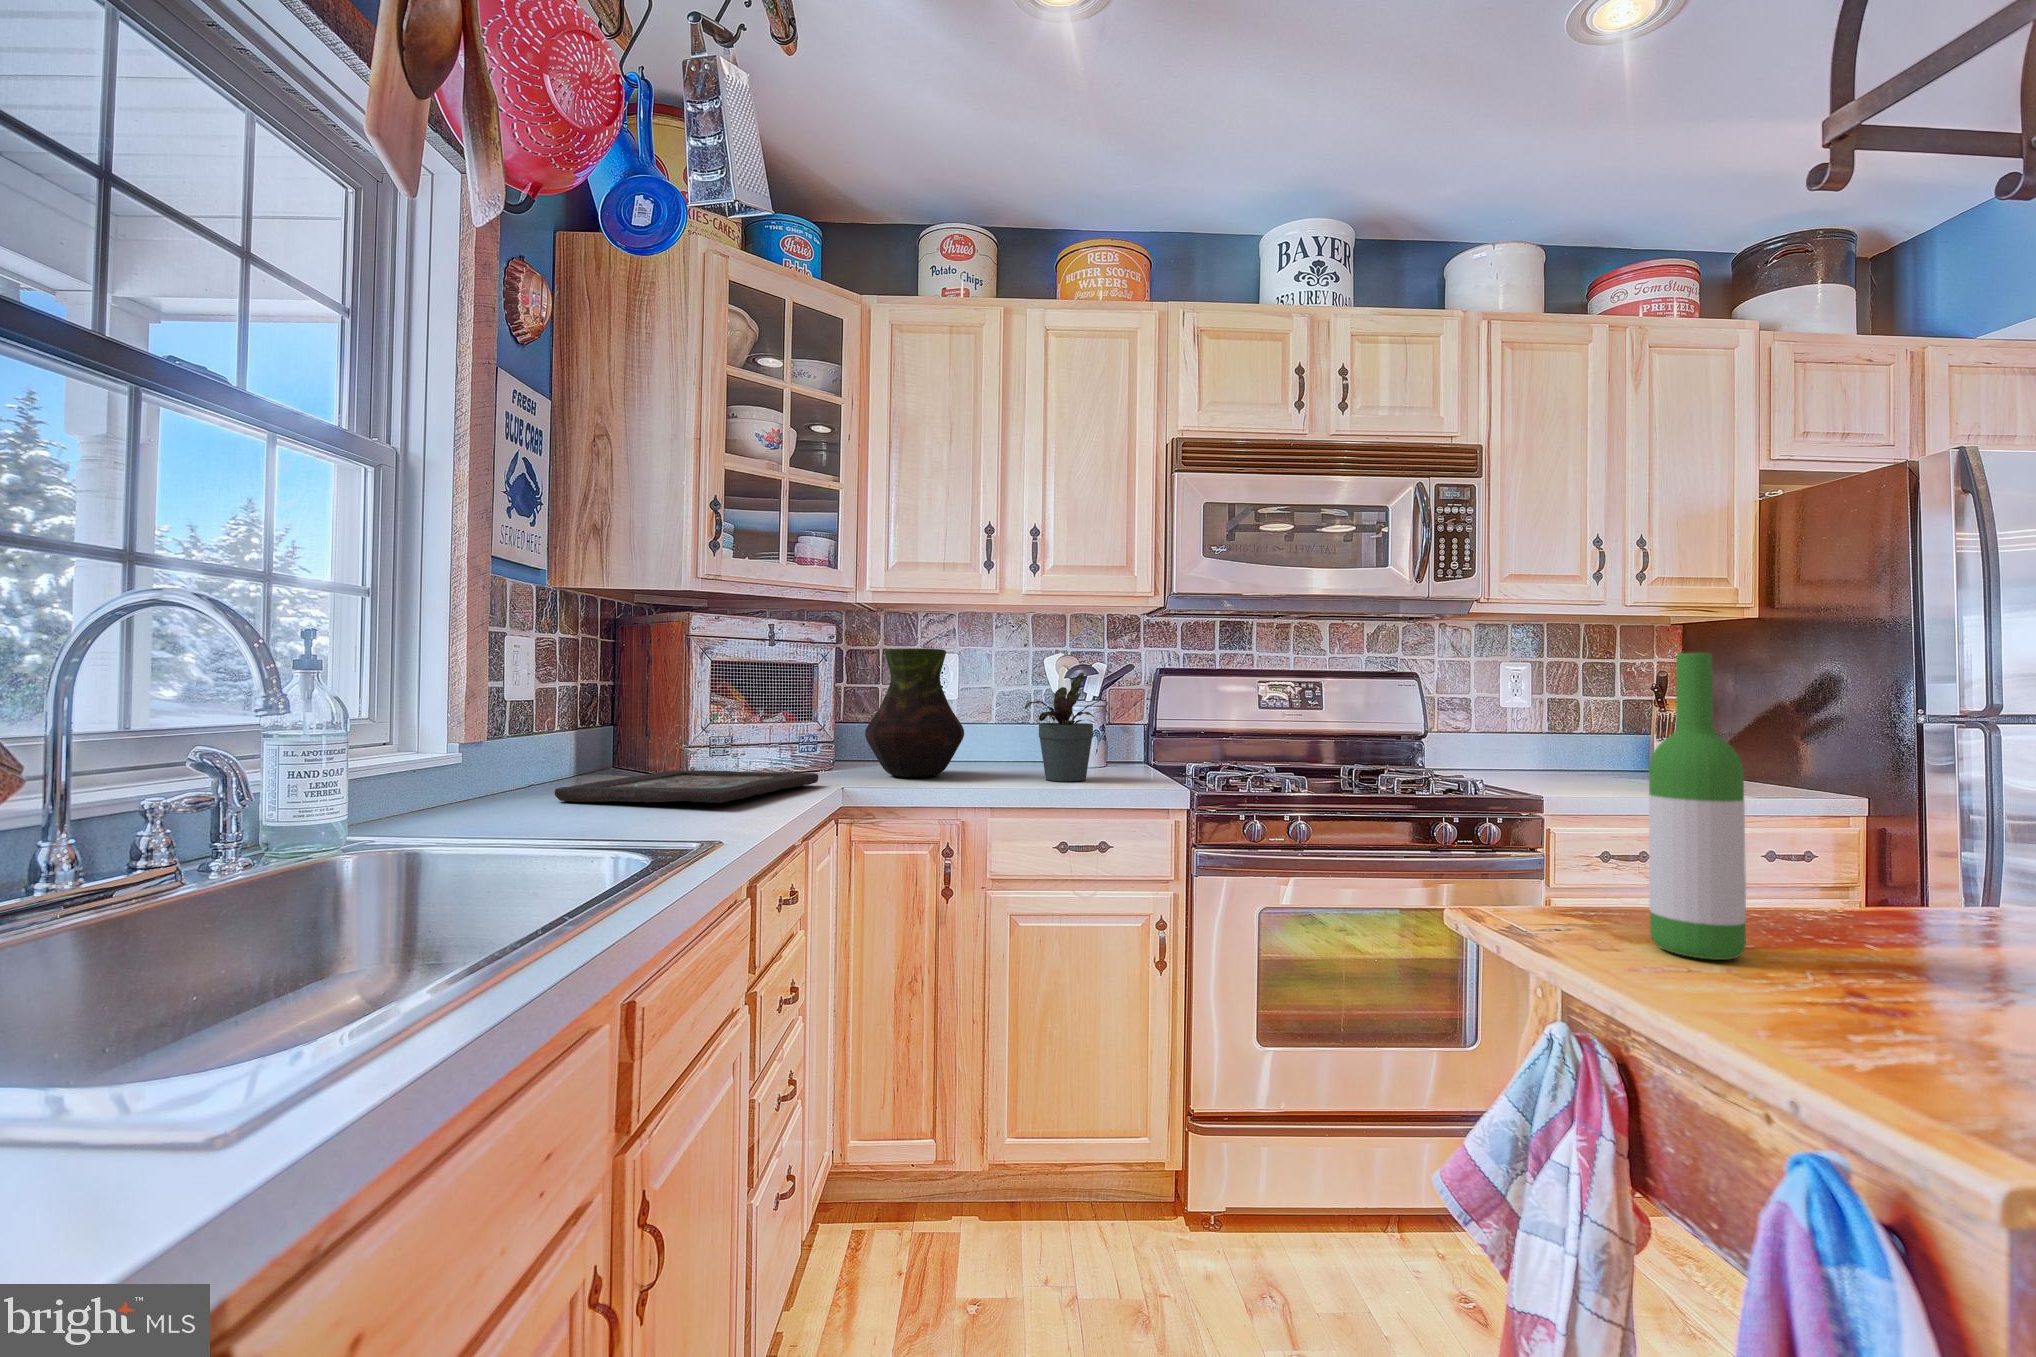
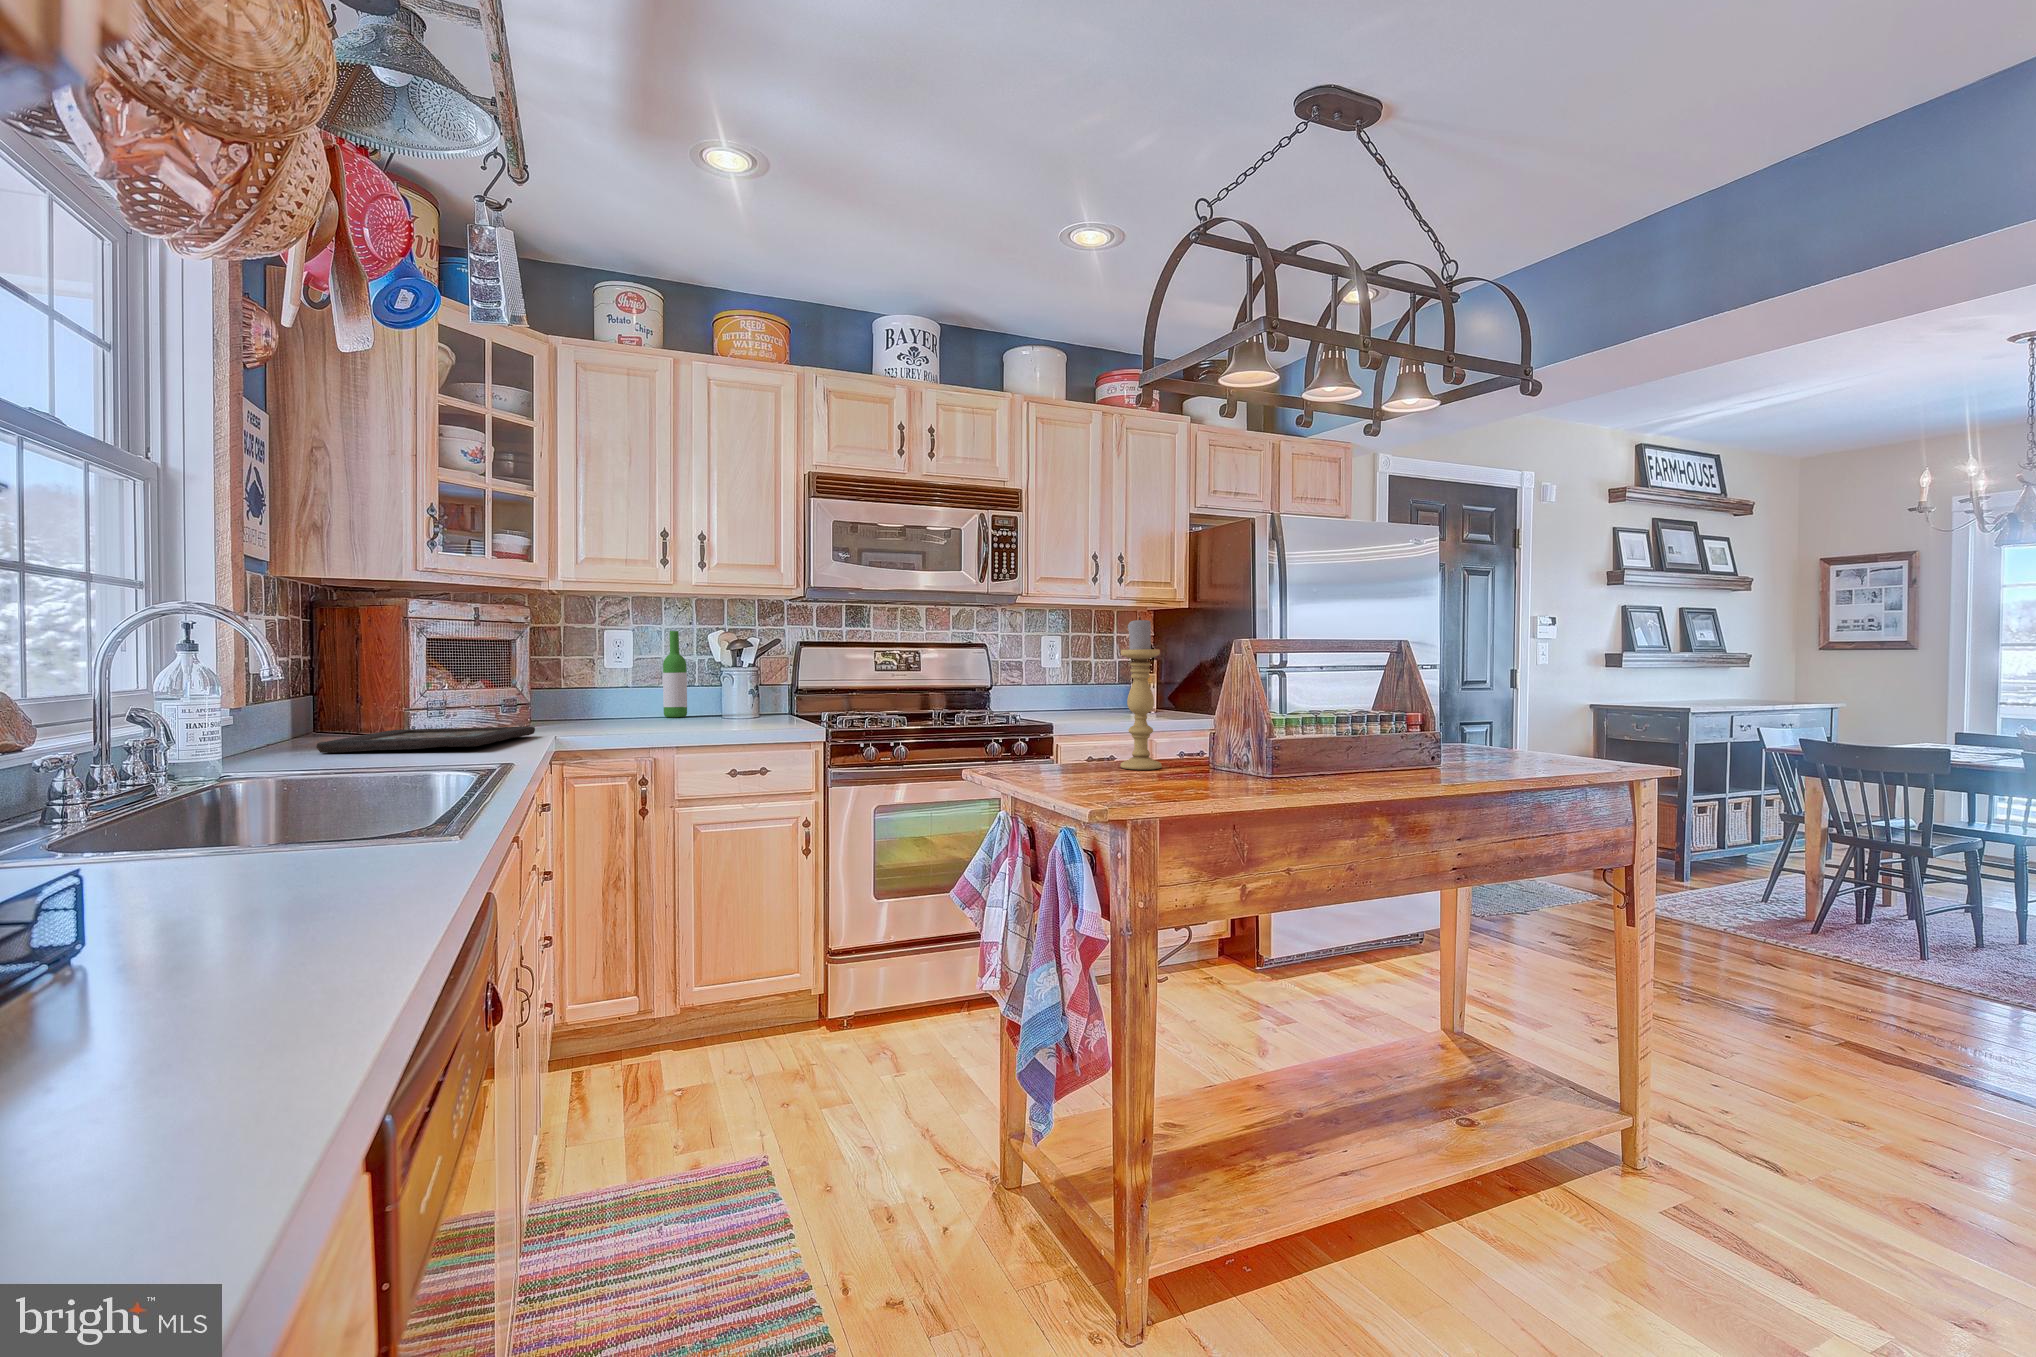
candle holder: none [1817,609,1941,951] -> present [1121,618,1162,770]
vase: present [865,648,964,777] -> none [566,628,650,728]
wine bottle: present [1649,653,1746,960] -> present [663,631,687,717]
potted plant: present [1025,673,1099,781] -> none [701,646,764,727]

